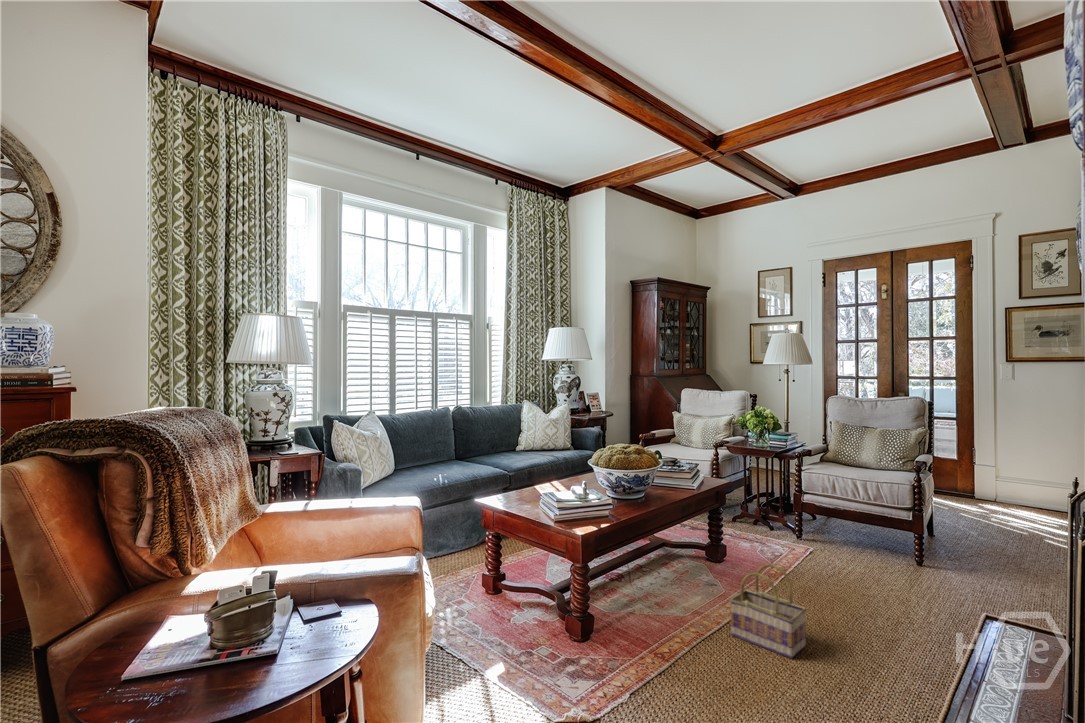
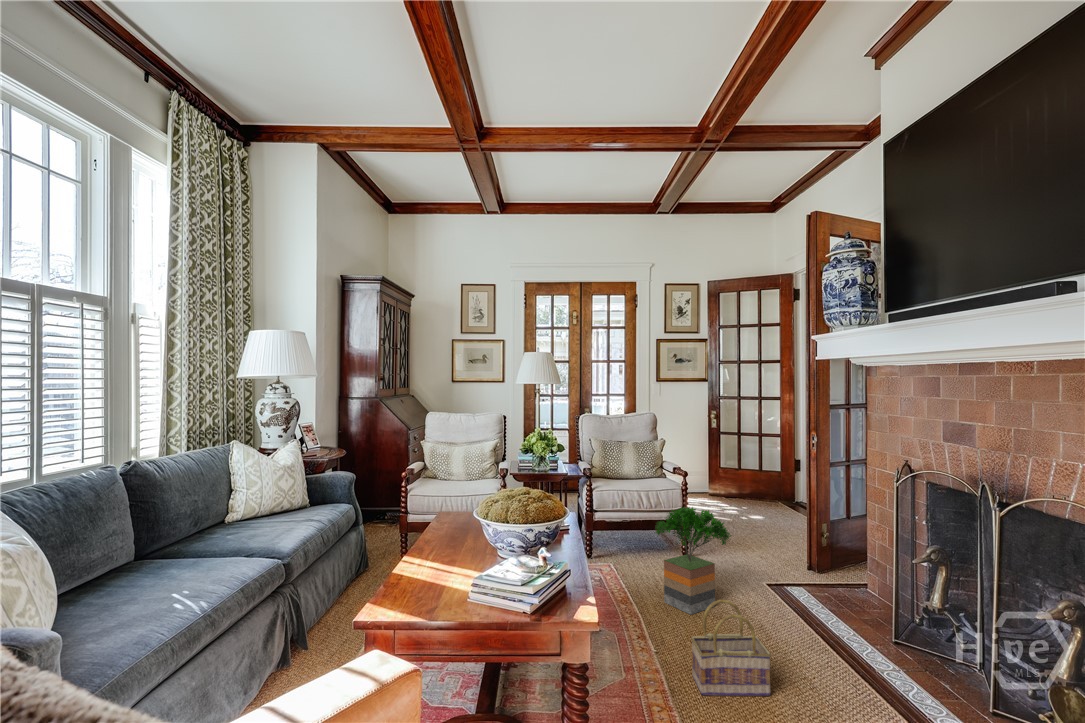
potted tree: none [803,489,886,599] -> present [656,507,731,615]

